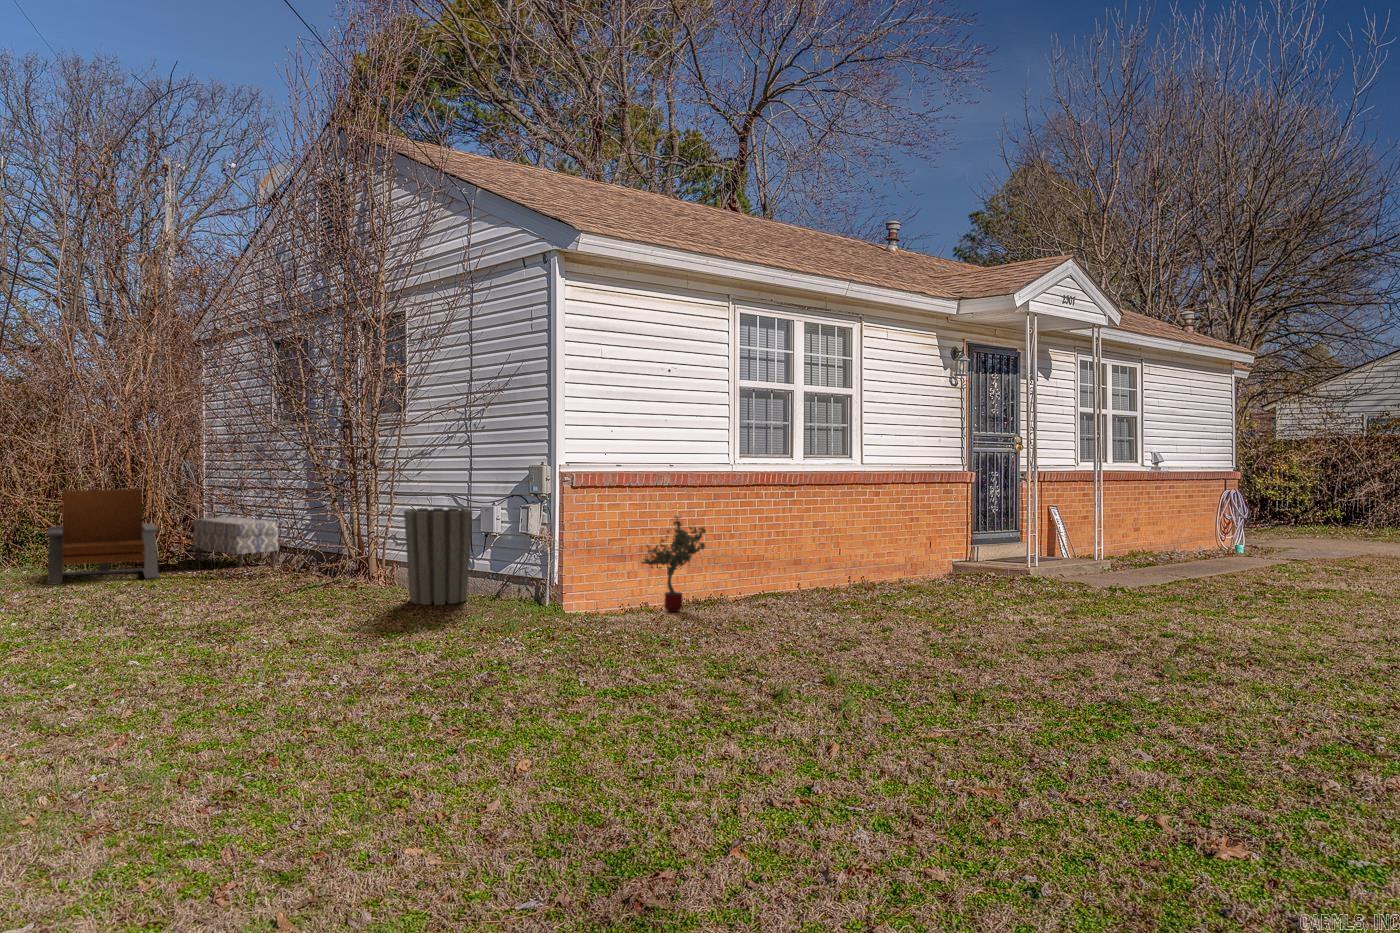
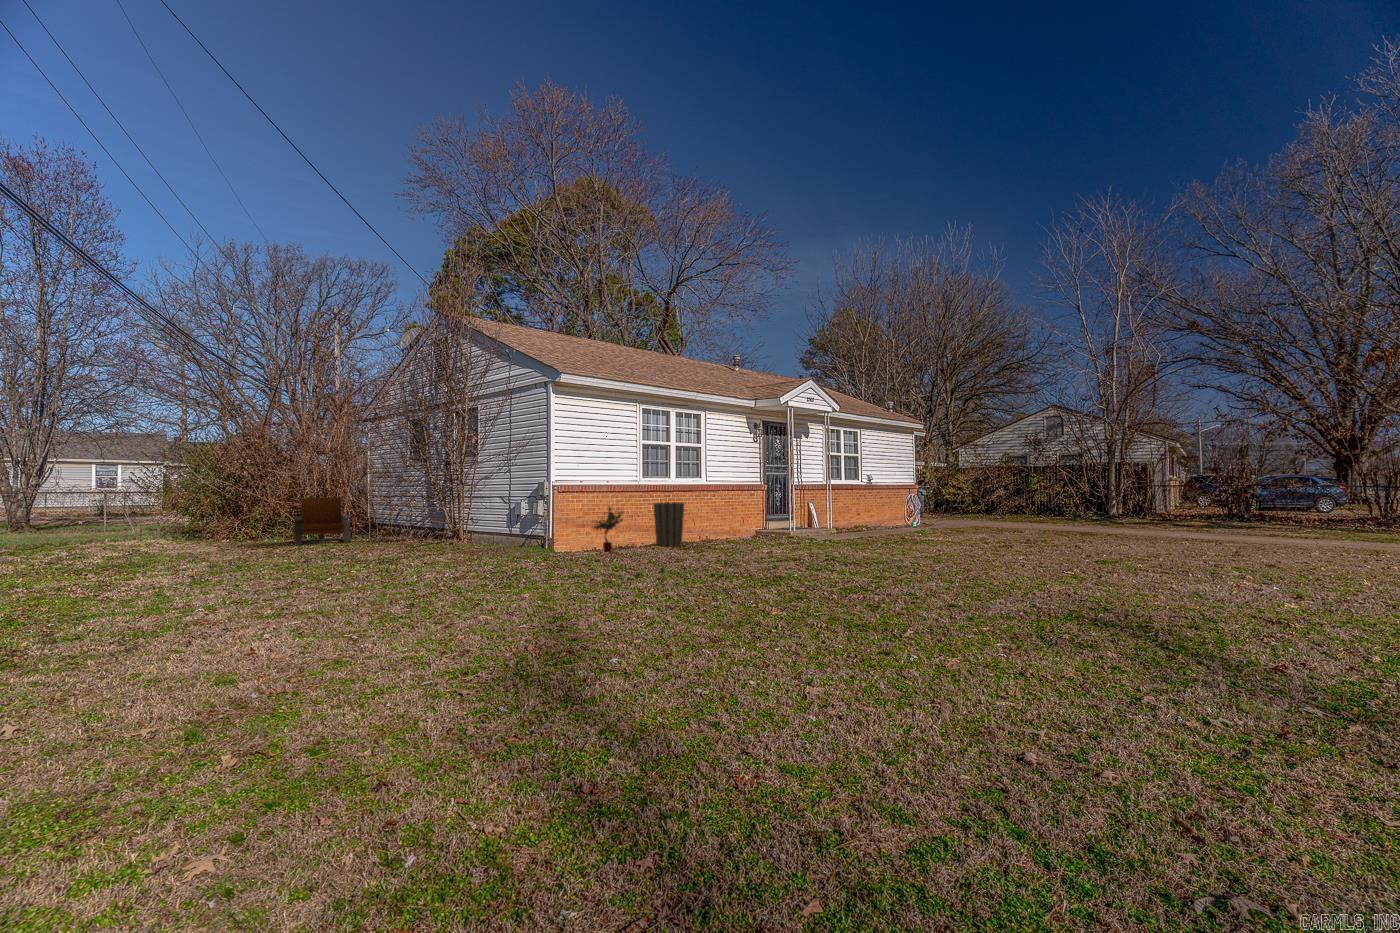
trash can: present [404,508,472,605] -> present [654,502,684,546]
bench: present [194,517,278,568] -> none [366,512,411,537]

